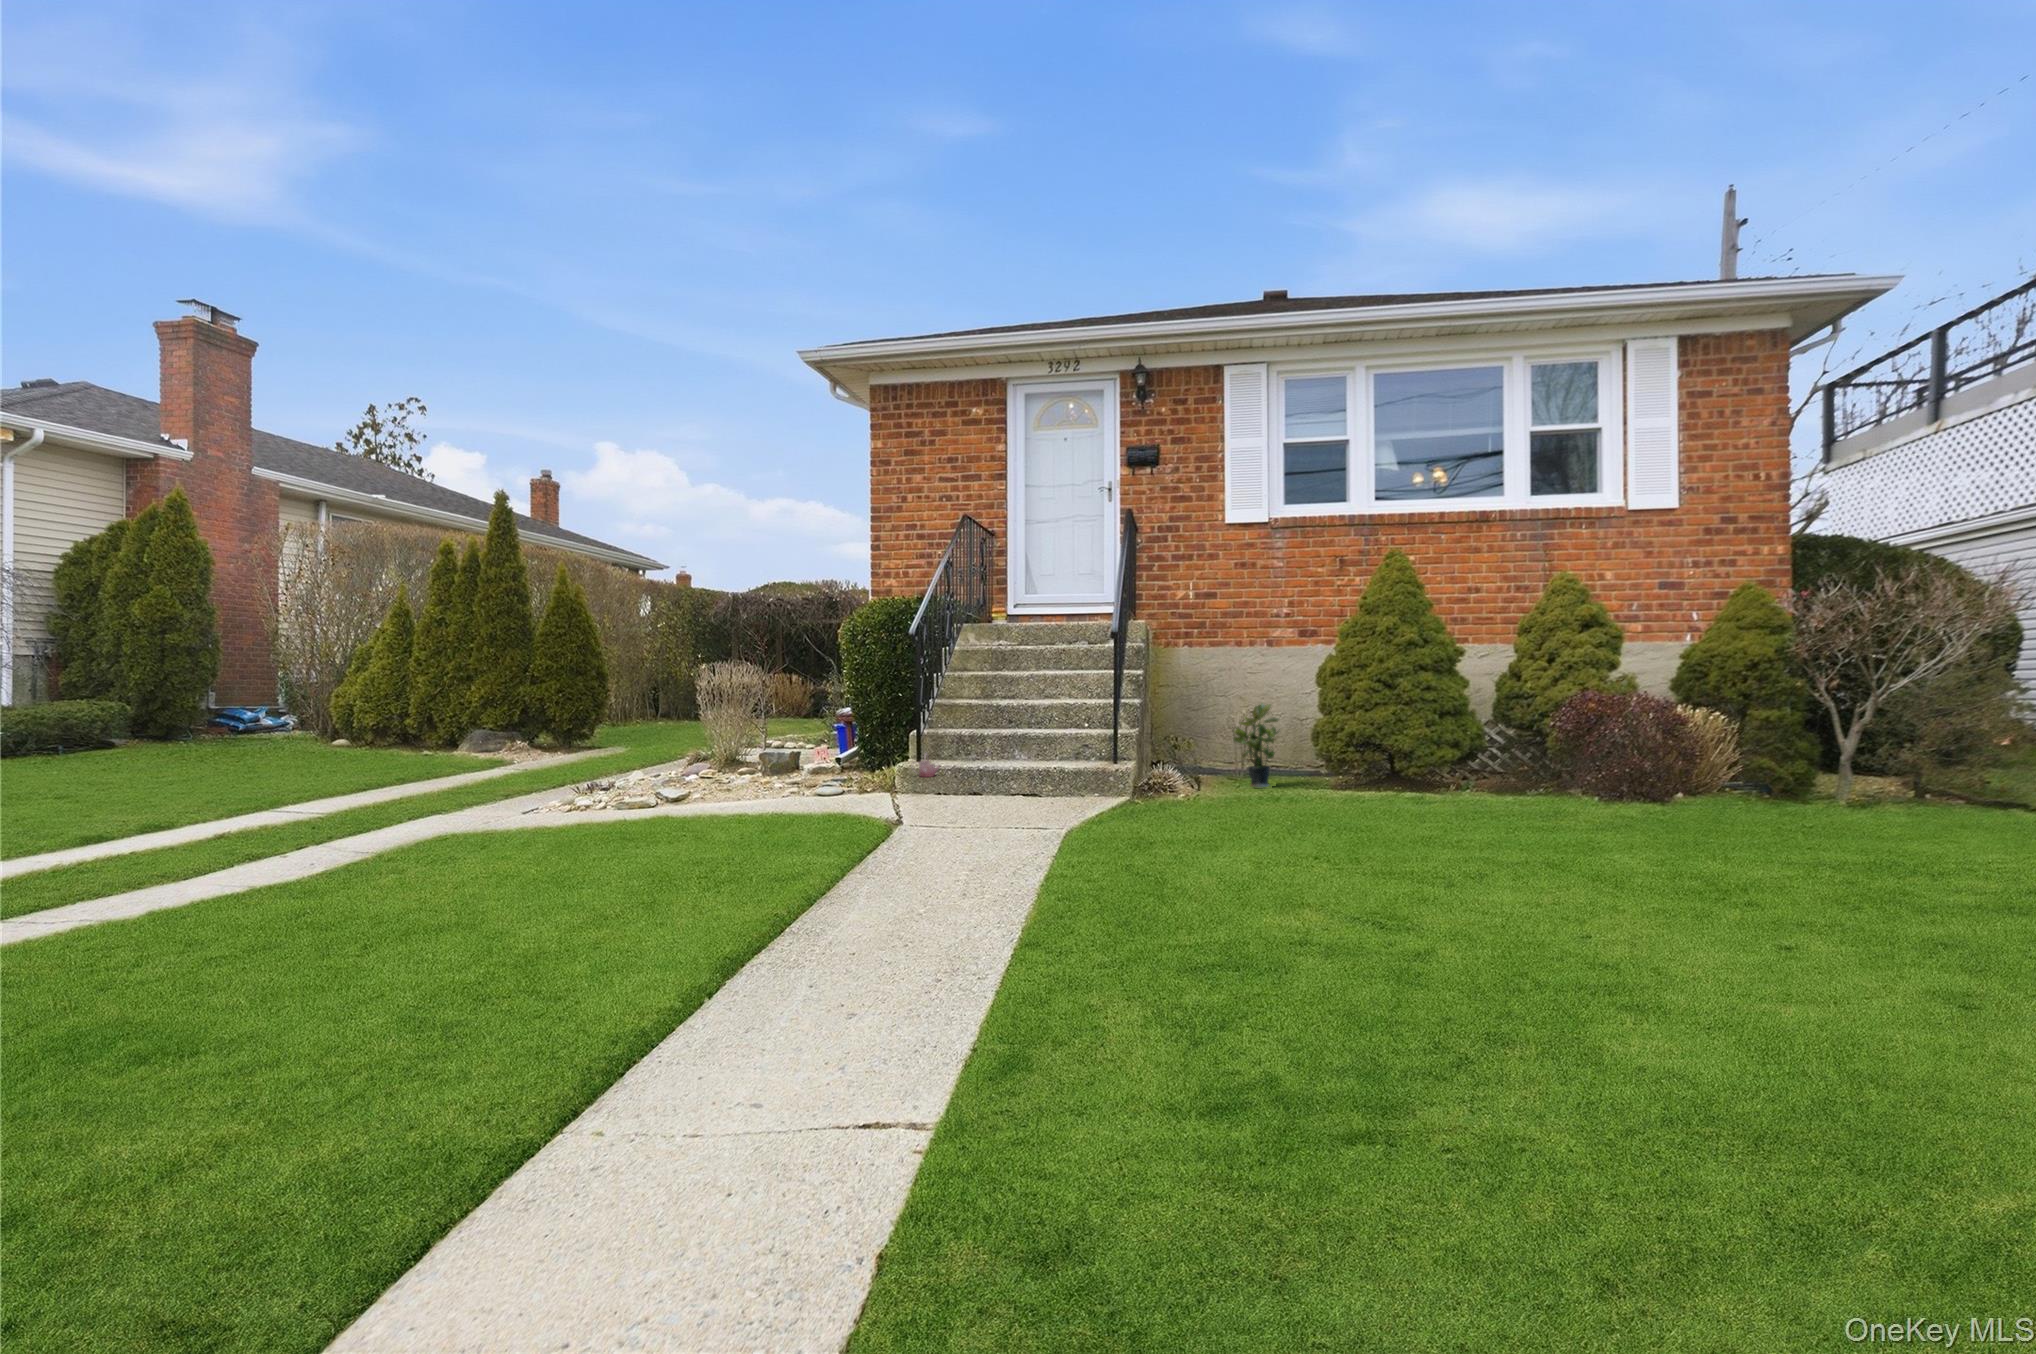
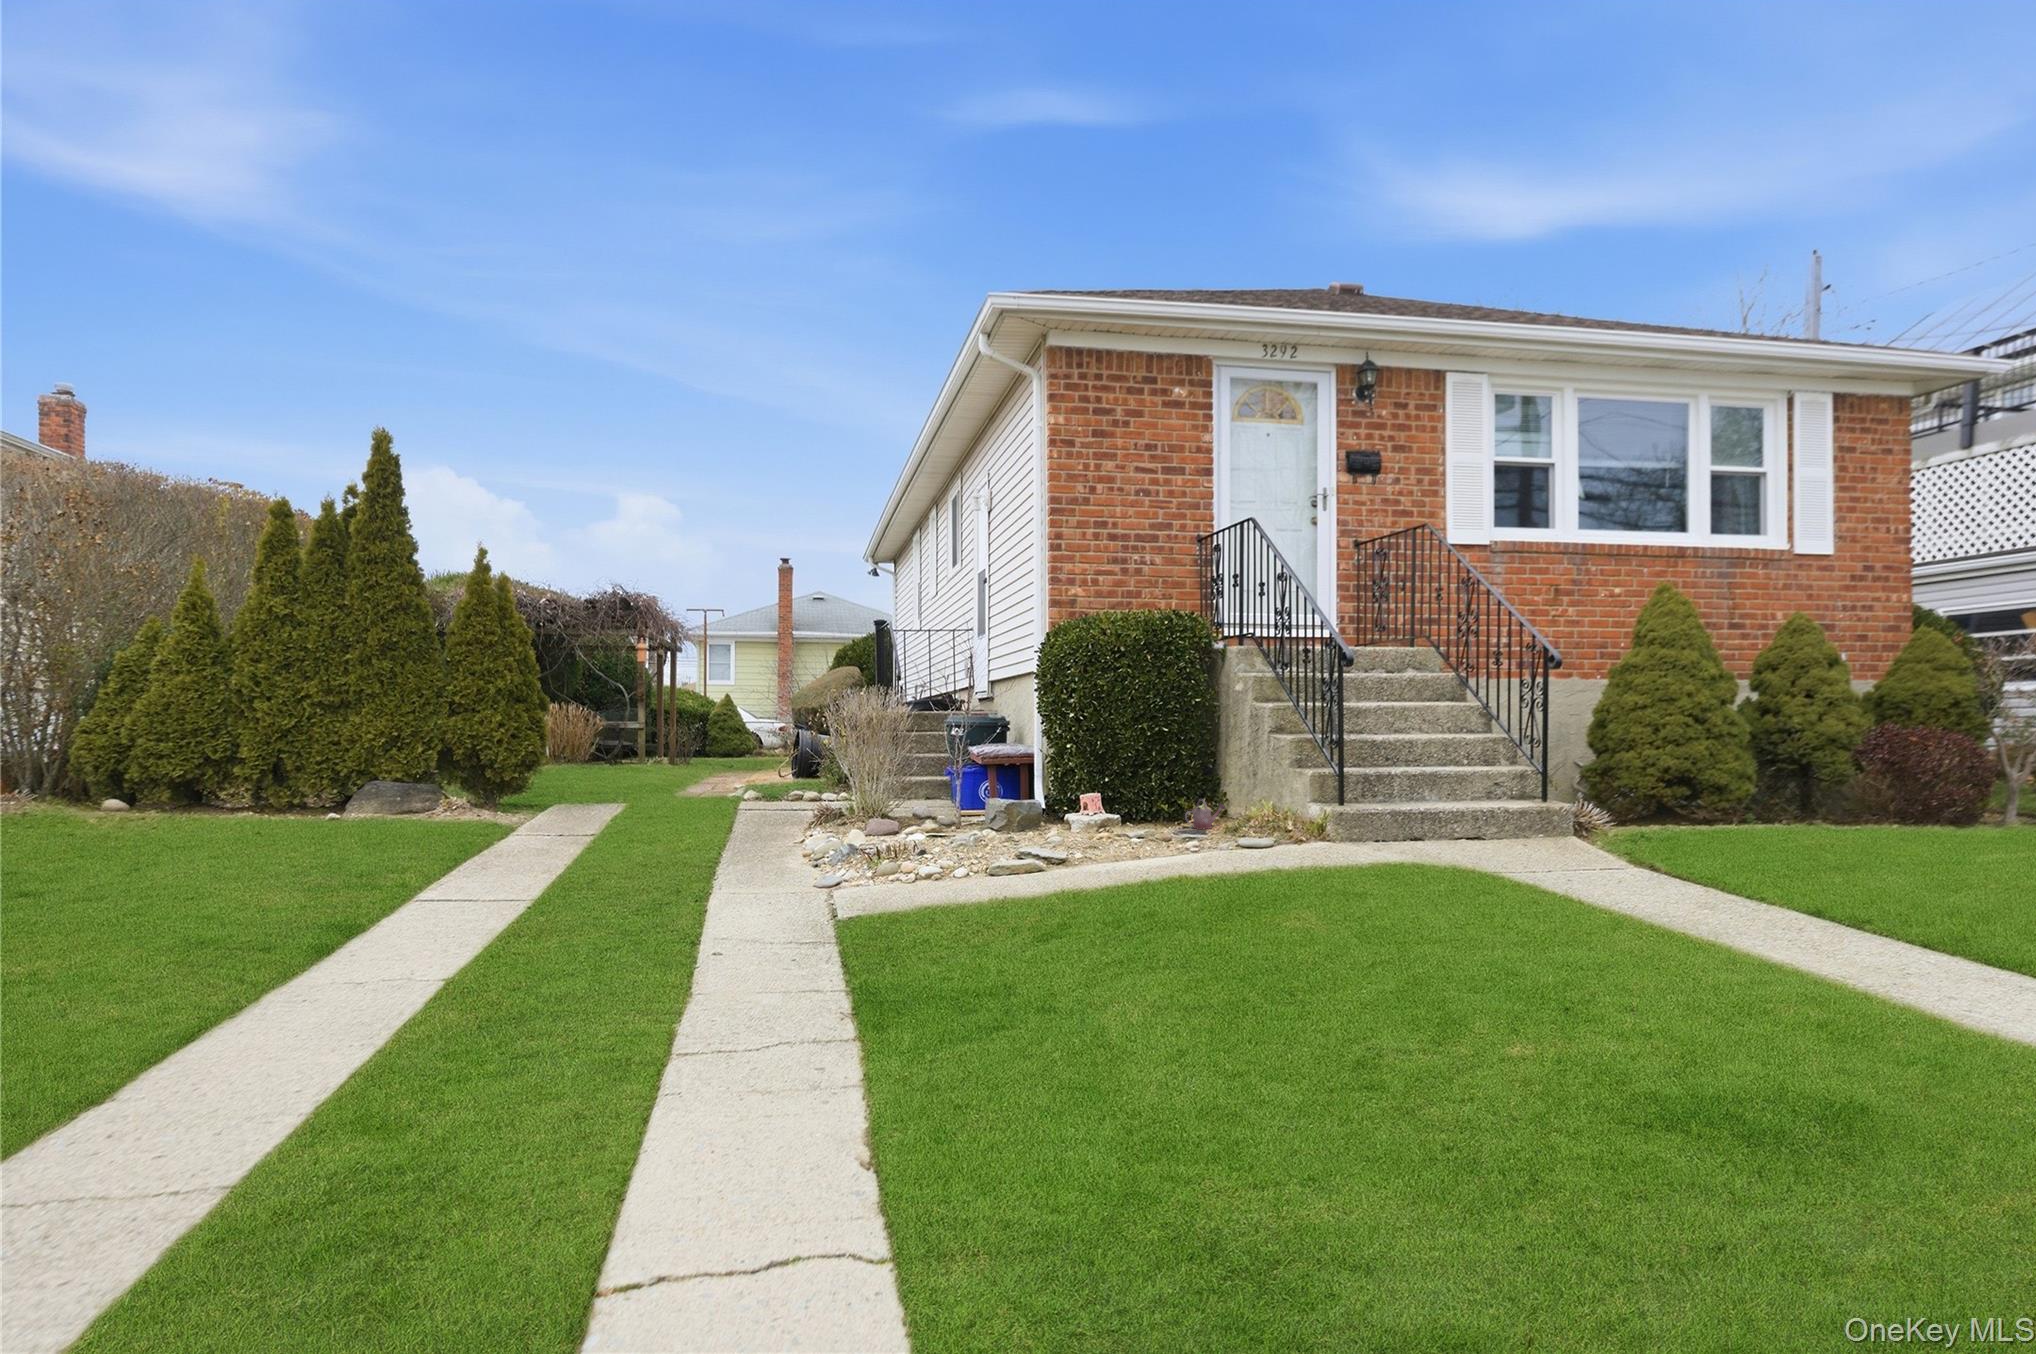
potted plant: present [1234,703,1278,788] -> none [1640,734,1694,825]

